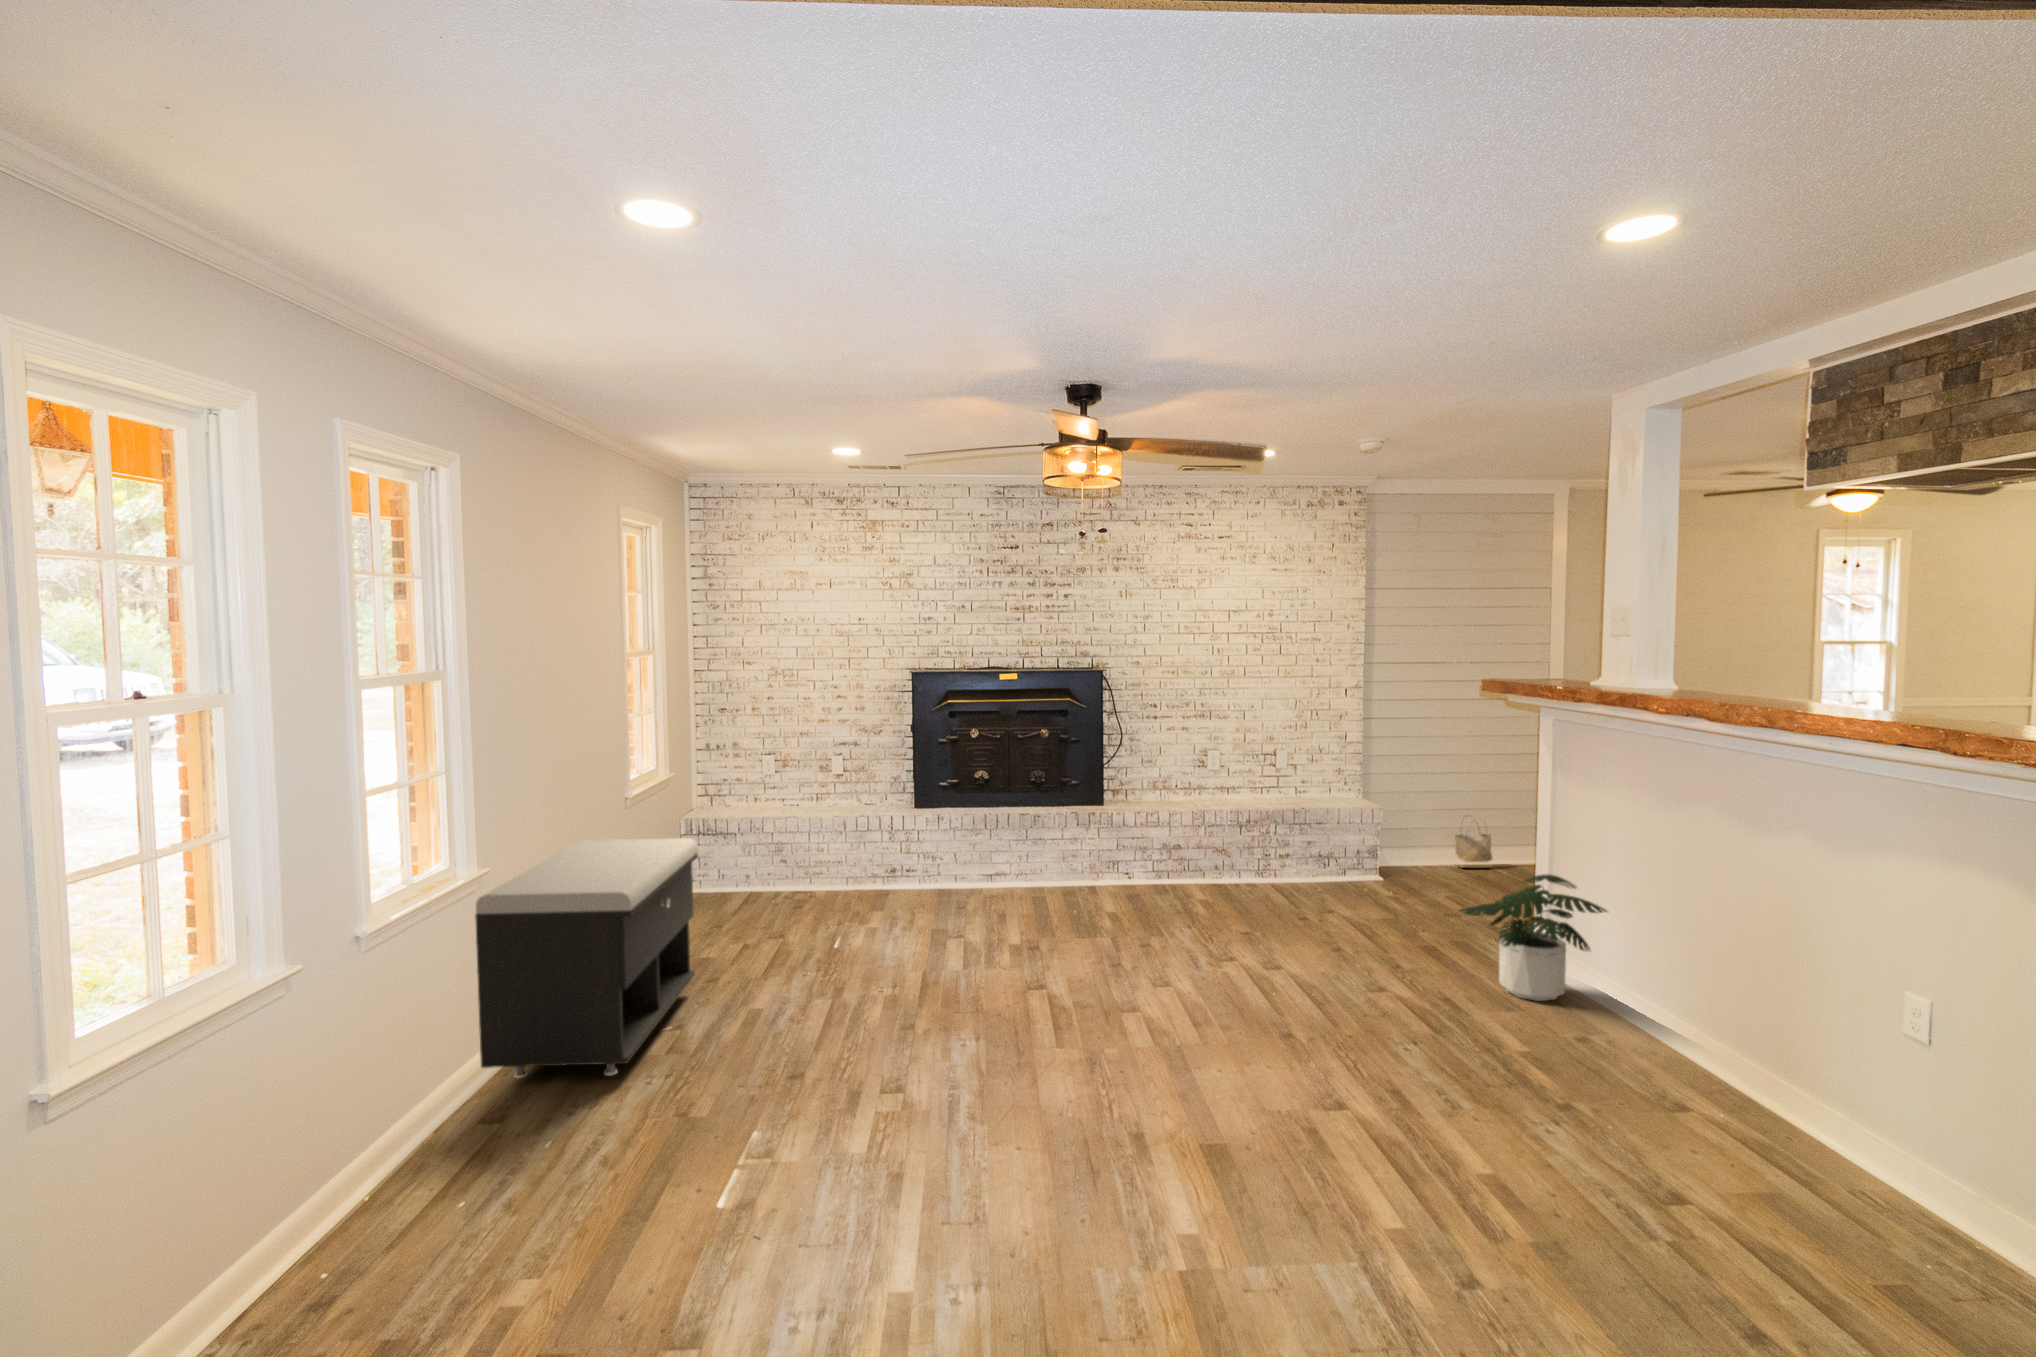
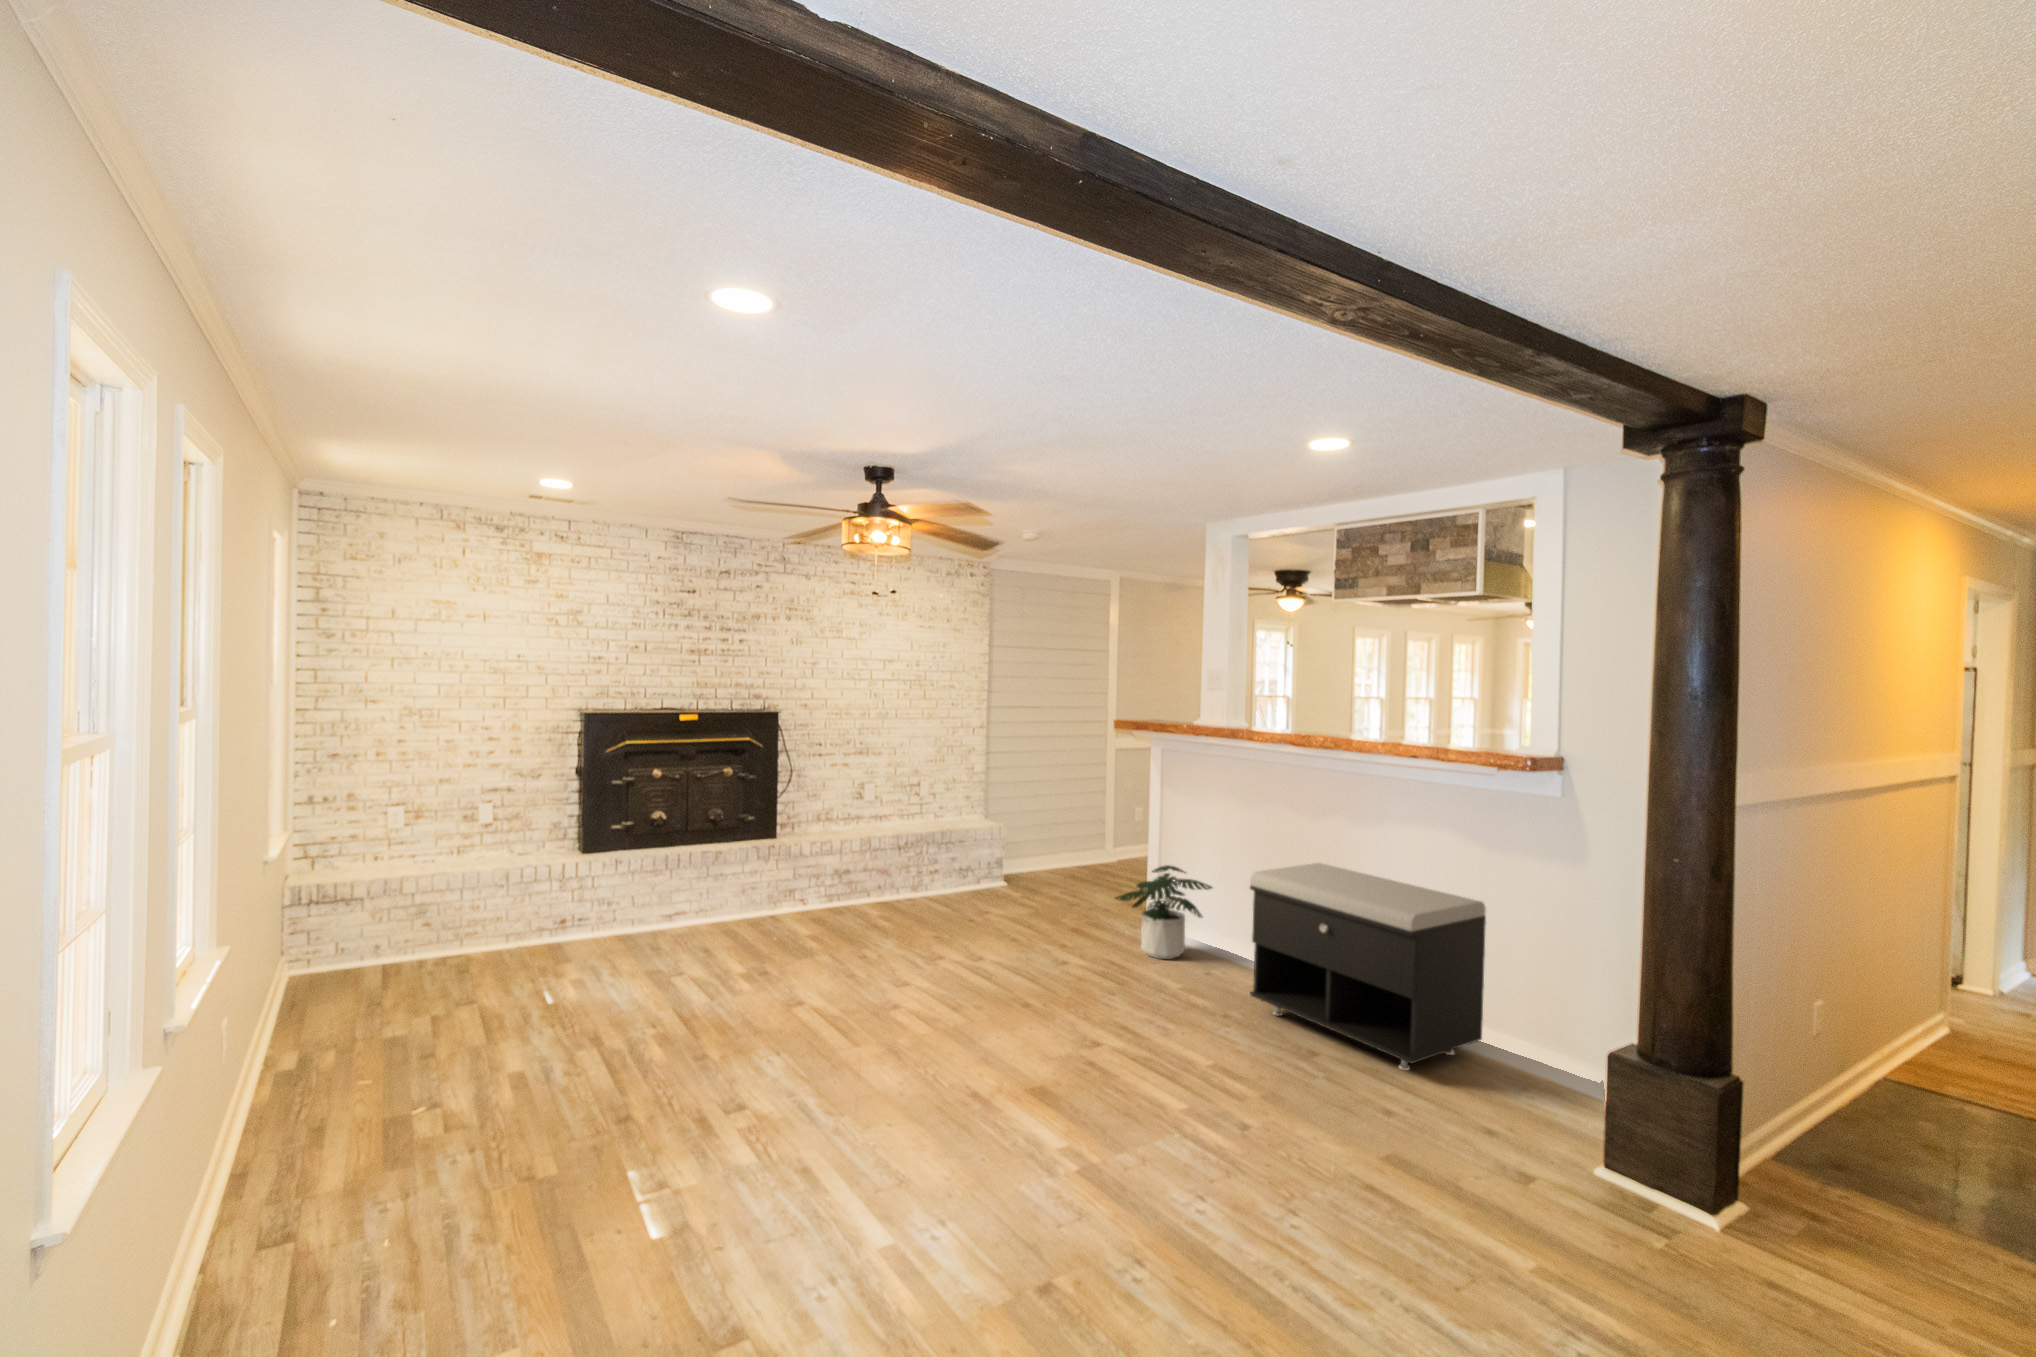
woven basket: present [1455,821,1492,868] -> none [1047,827,1073,869]
storage bench: present [475,838,698,1078] -> present [1250,863,1486,1071]

